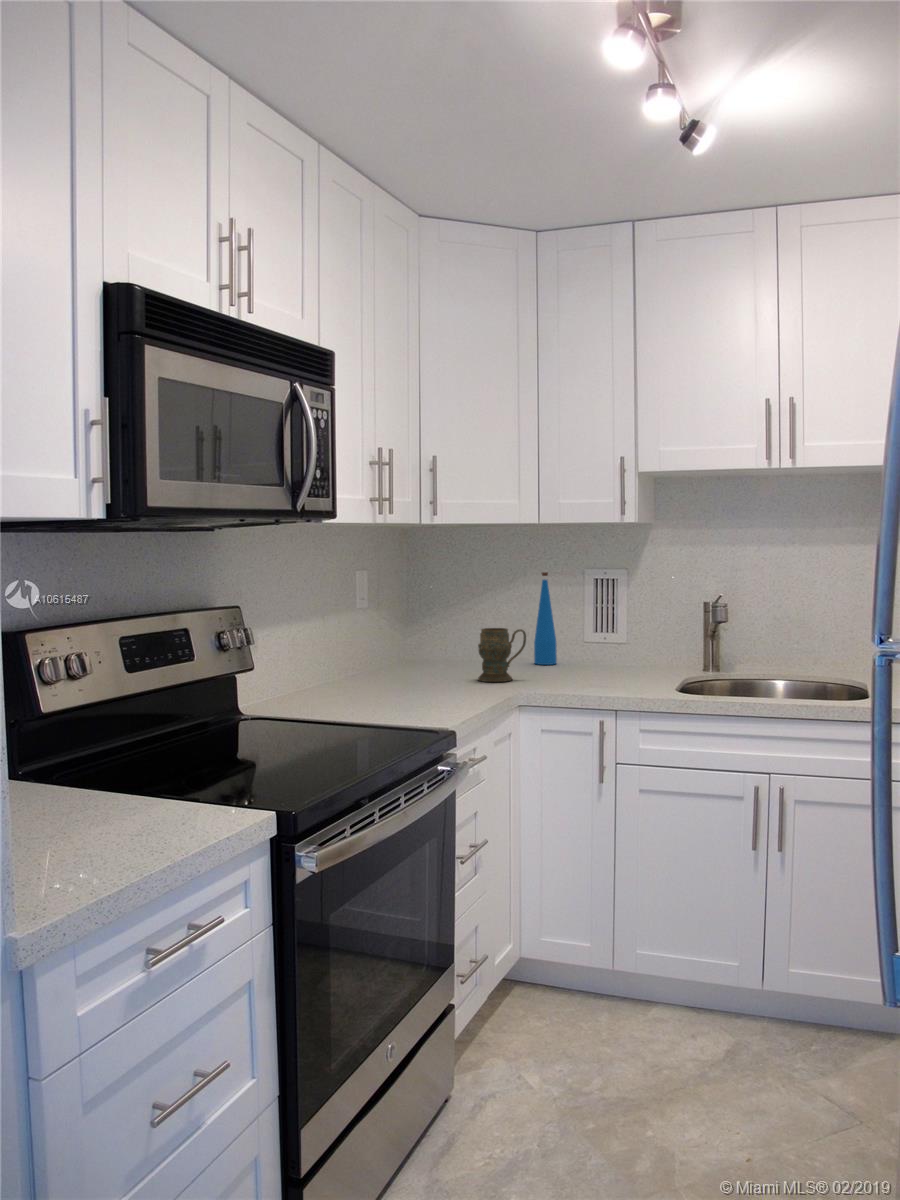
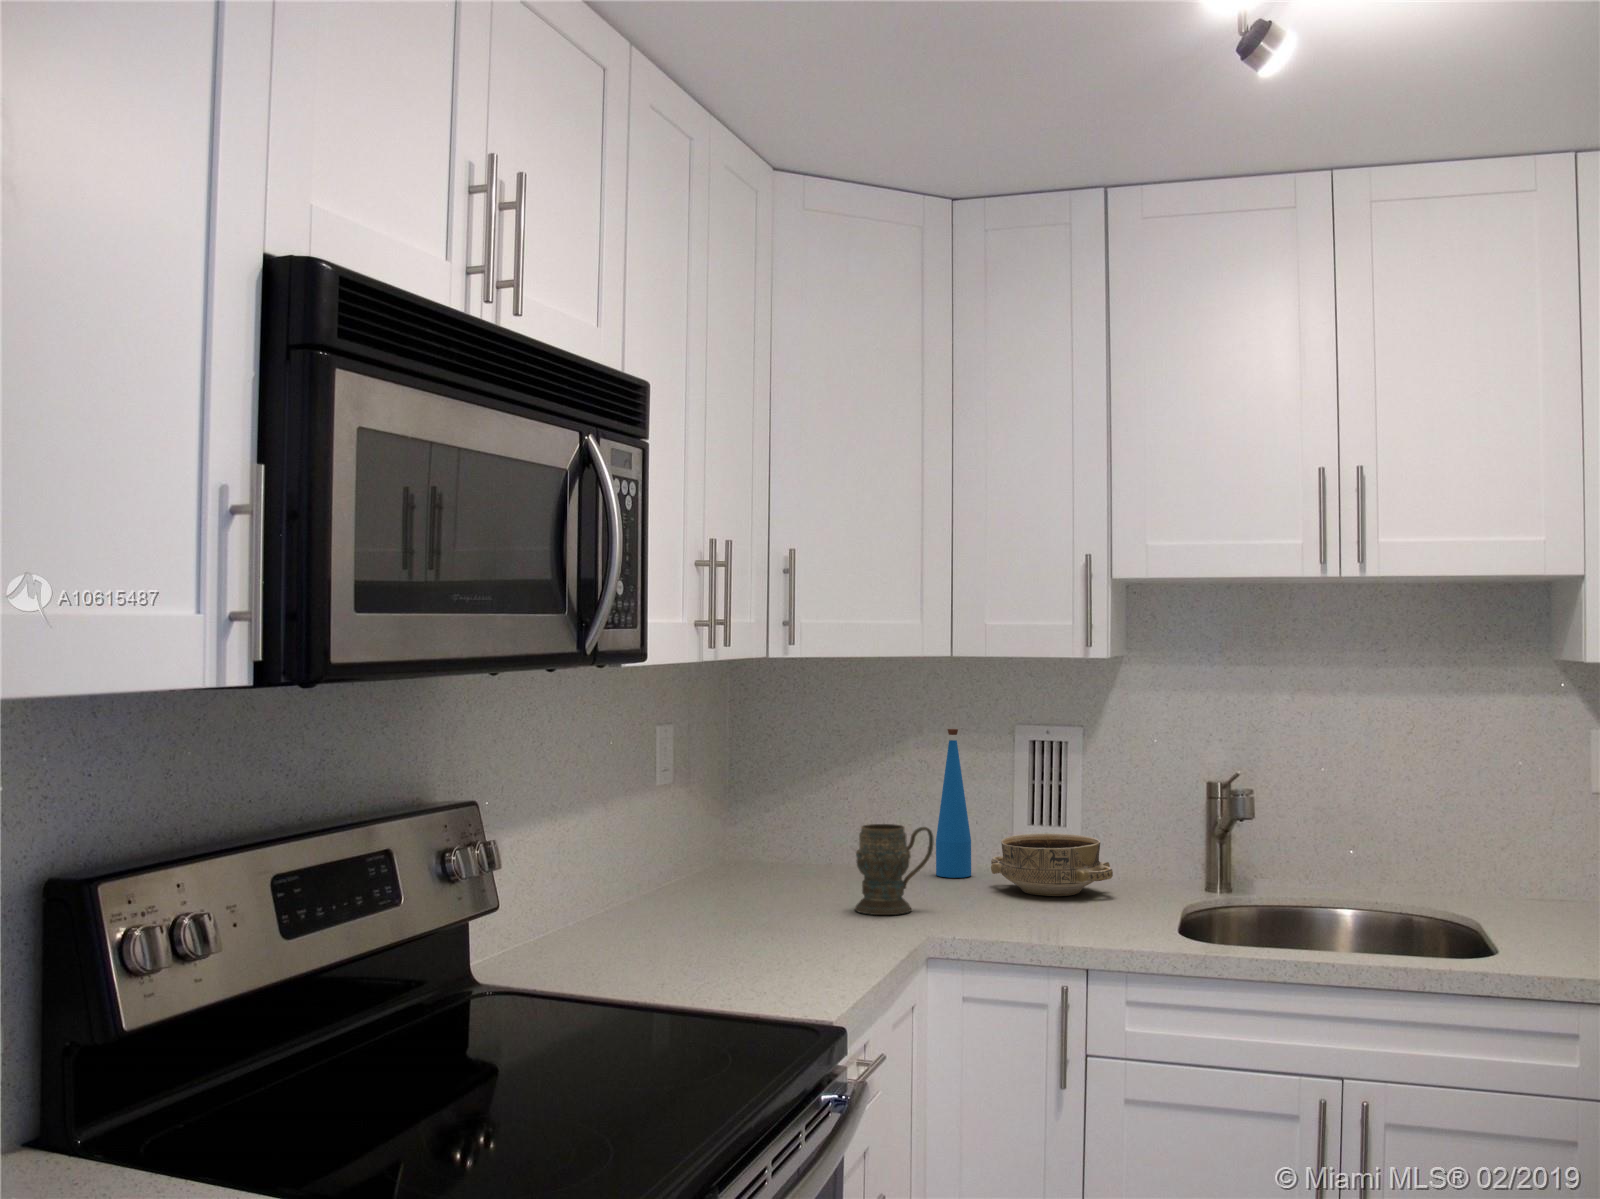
ceramic bowl: none [566,636,641,673] -> present [991,833,1113,896]

